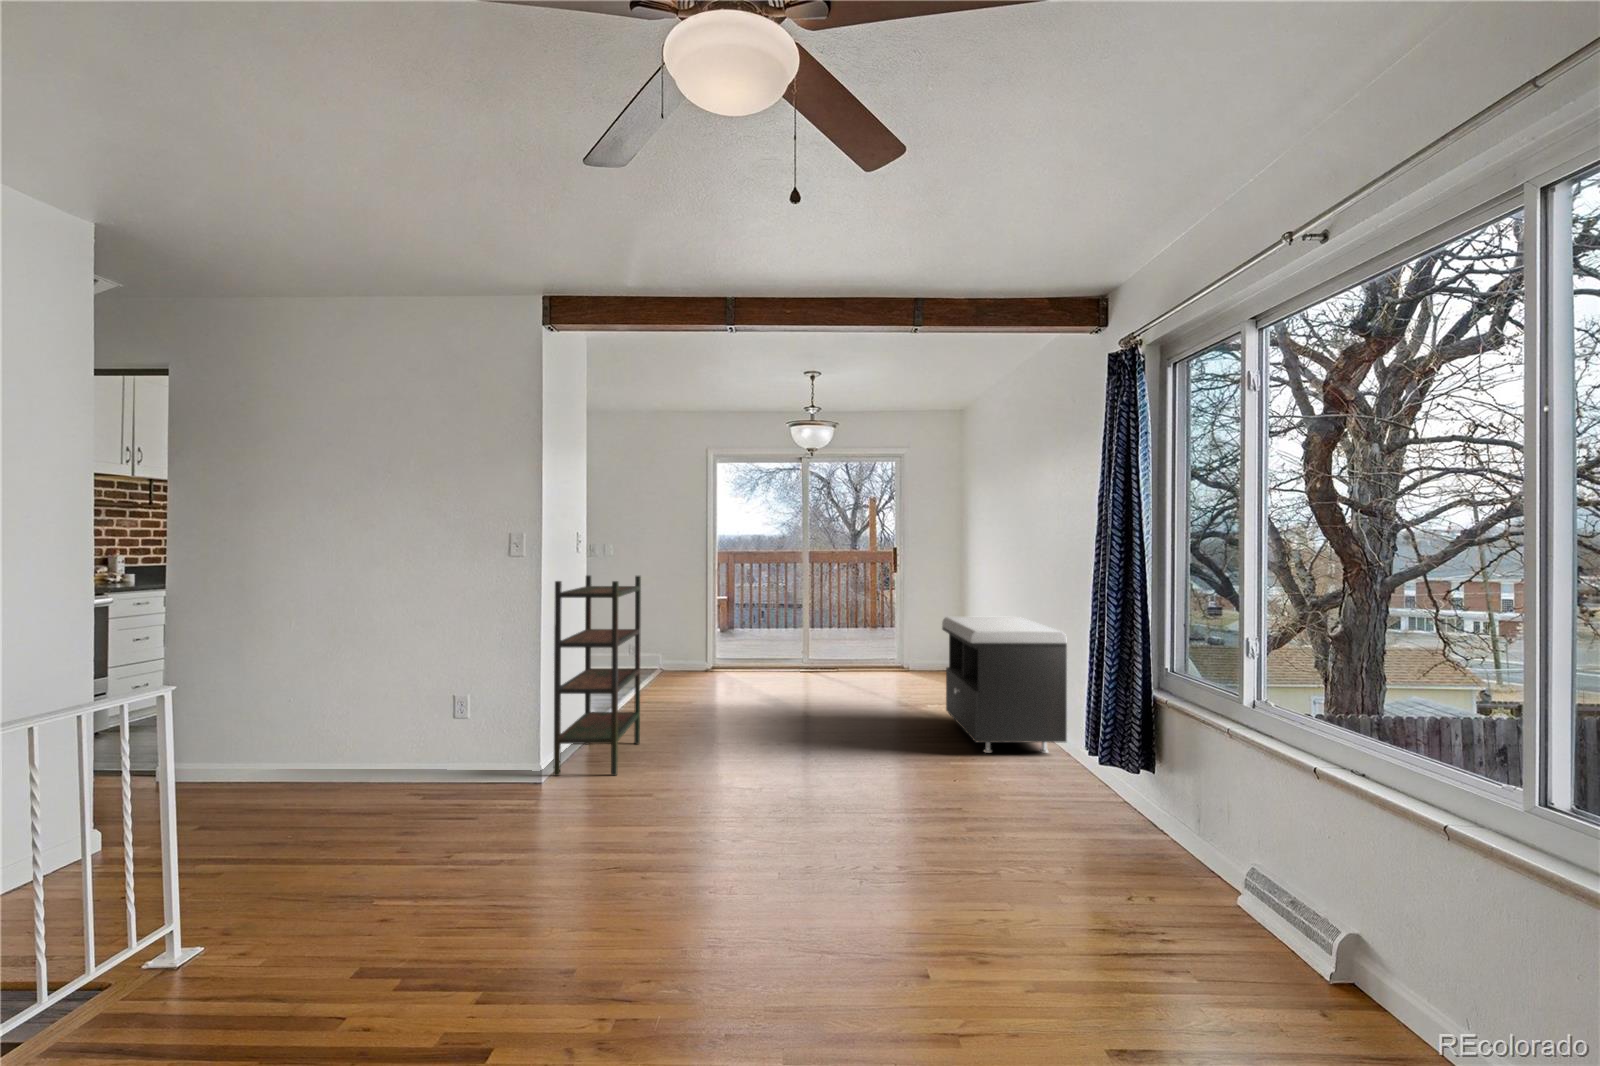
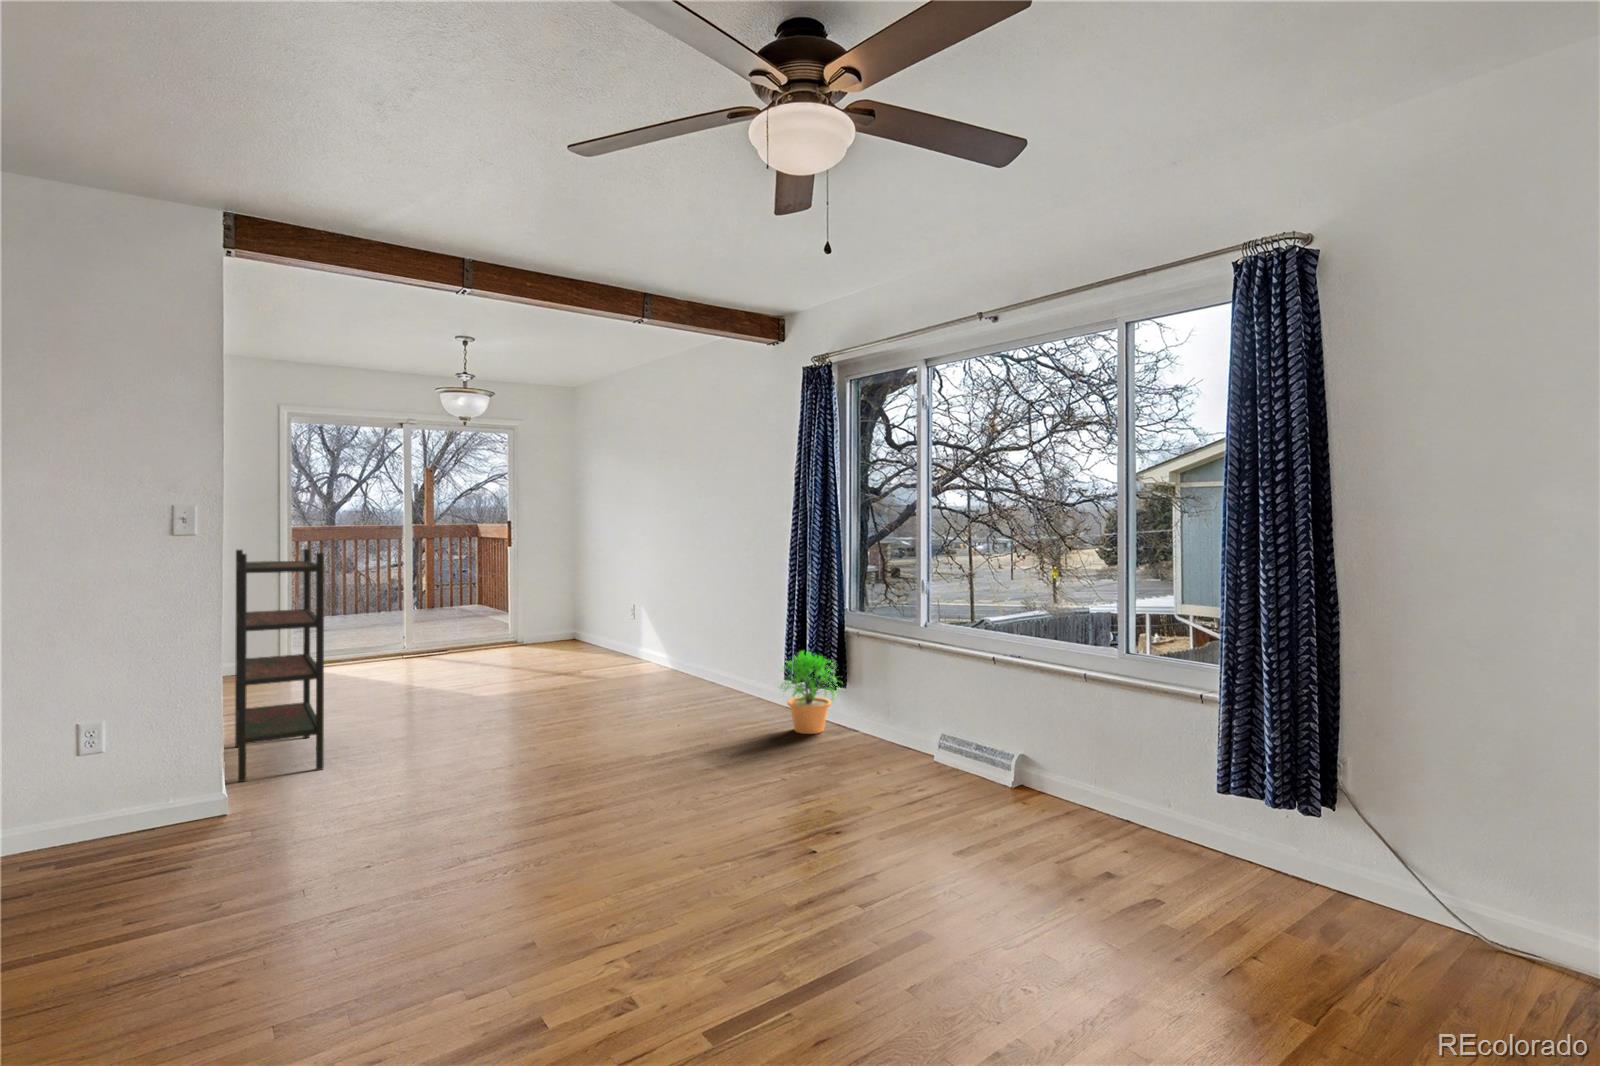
storage bench: present [942,617,1067,753] -> none [610,582,737,698]
potted plant: none [1062,715,1150,826] -> present [780,651,837,734]

